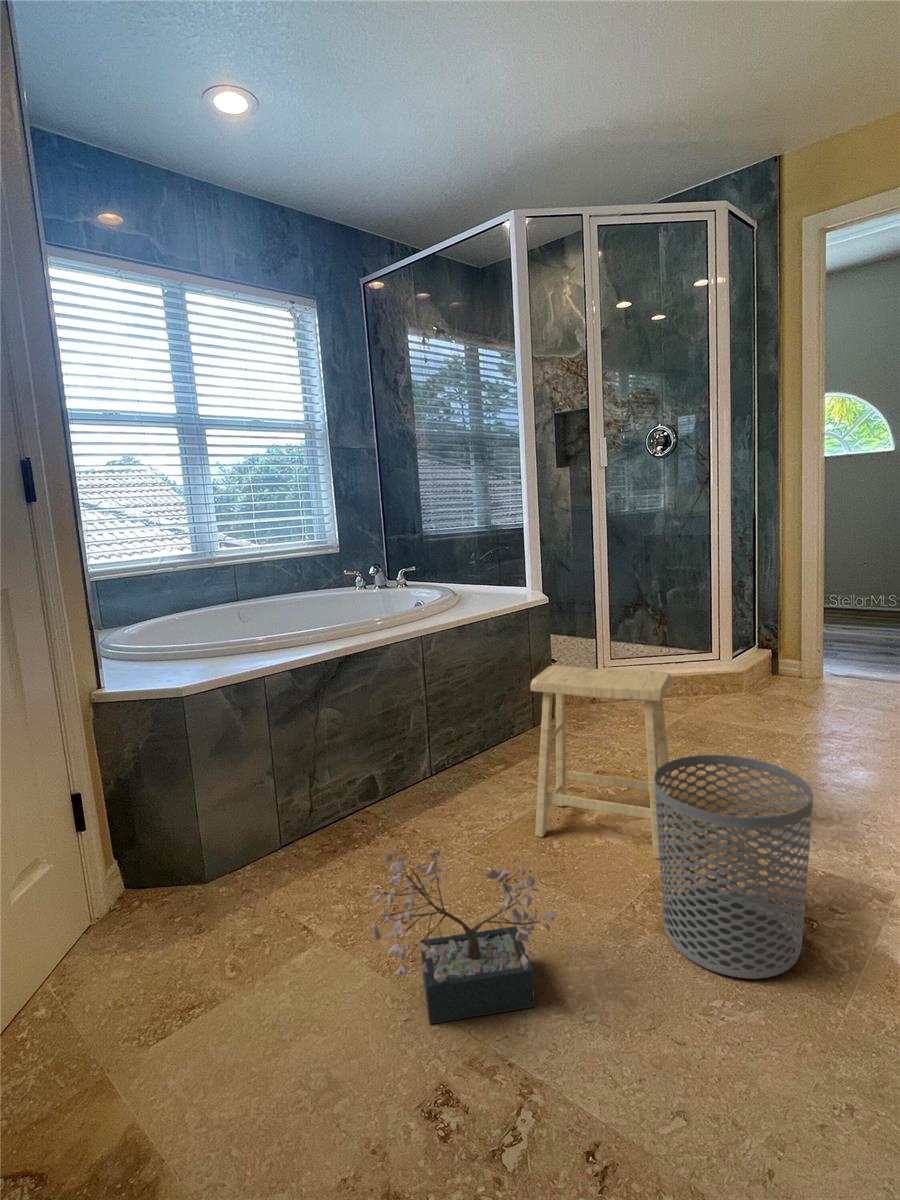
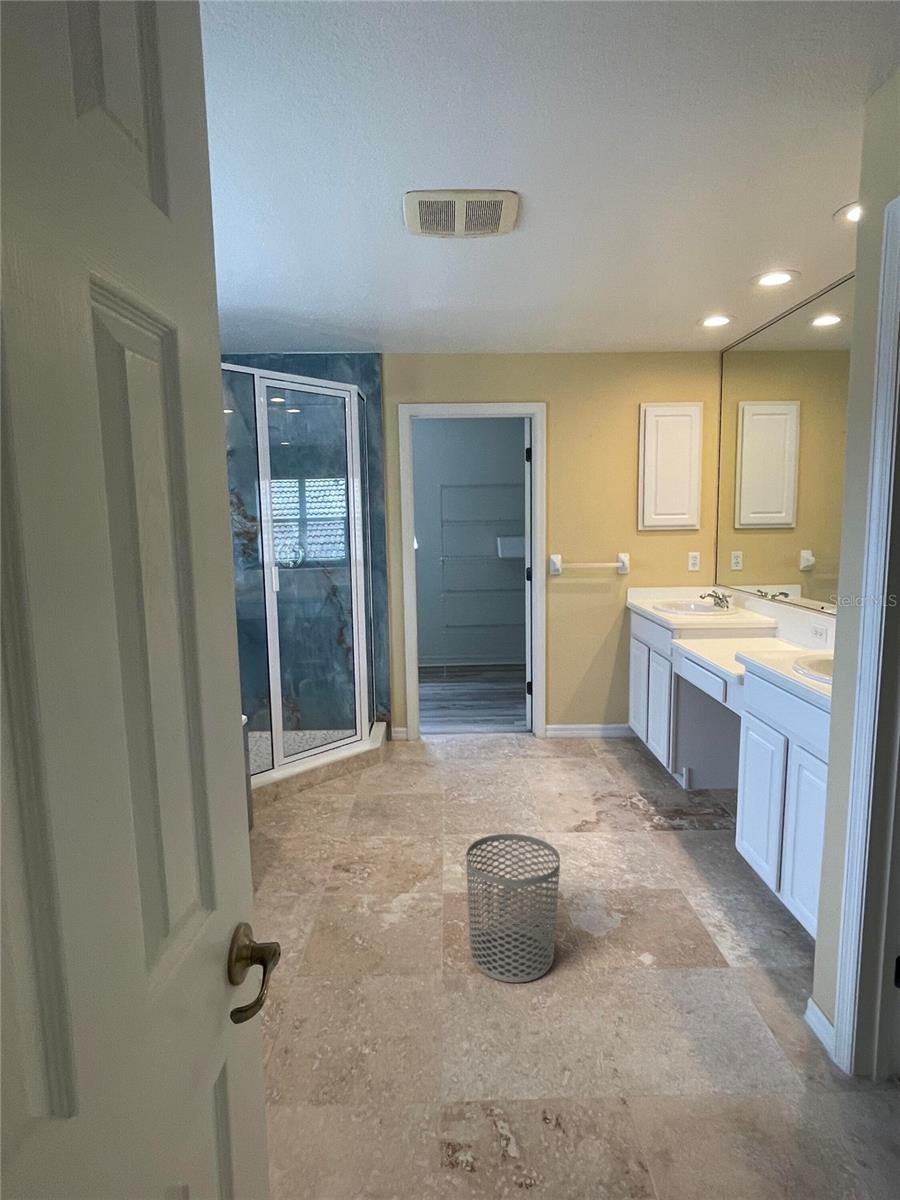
footstool: present [530,665,673,859] -> none [327,779,438,940]
decorative plant: present [372,845,555,1024] -> none [333,964,452,1114]

